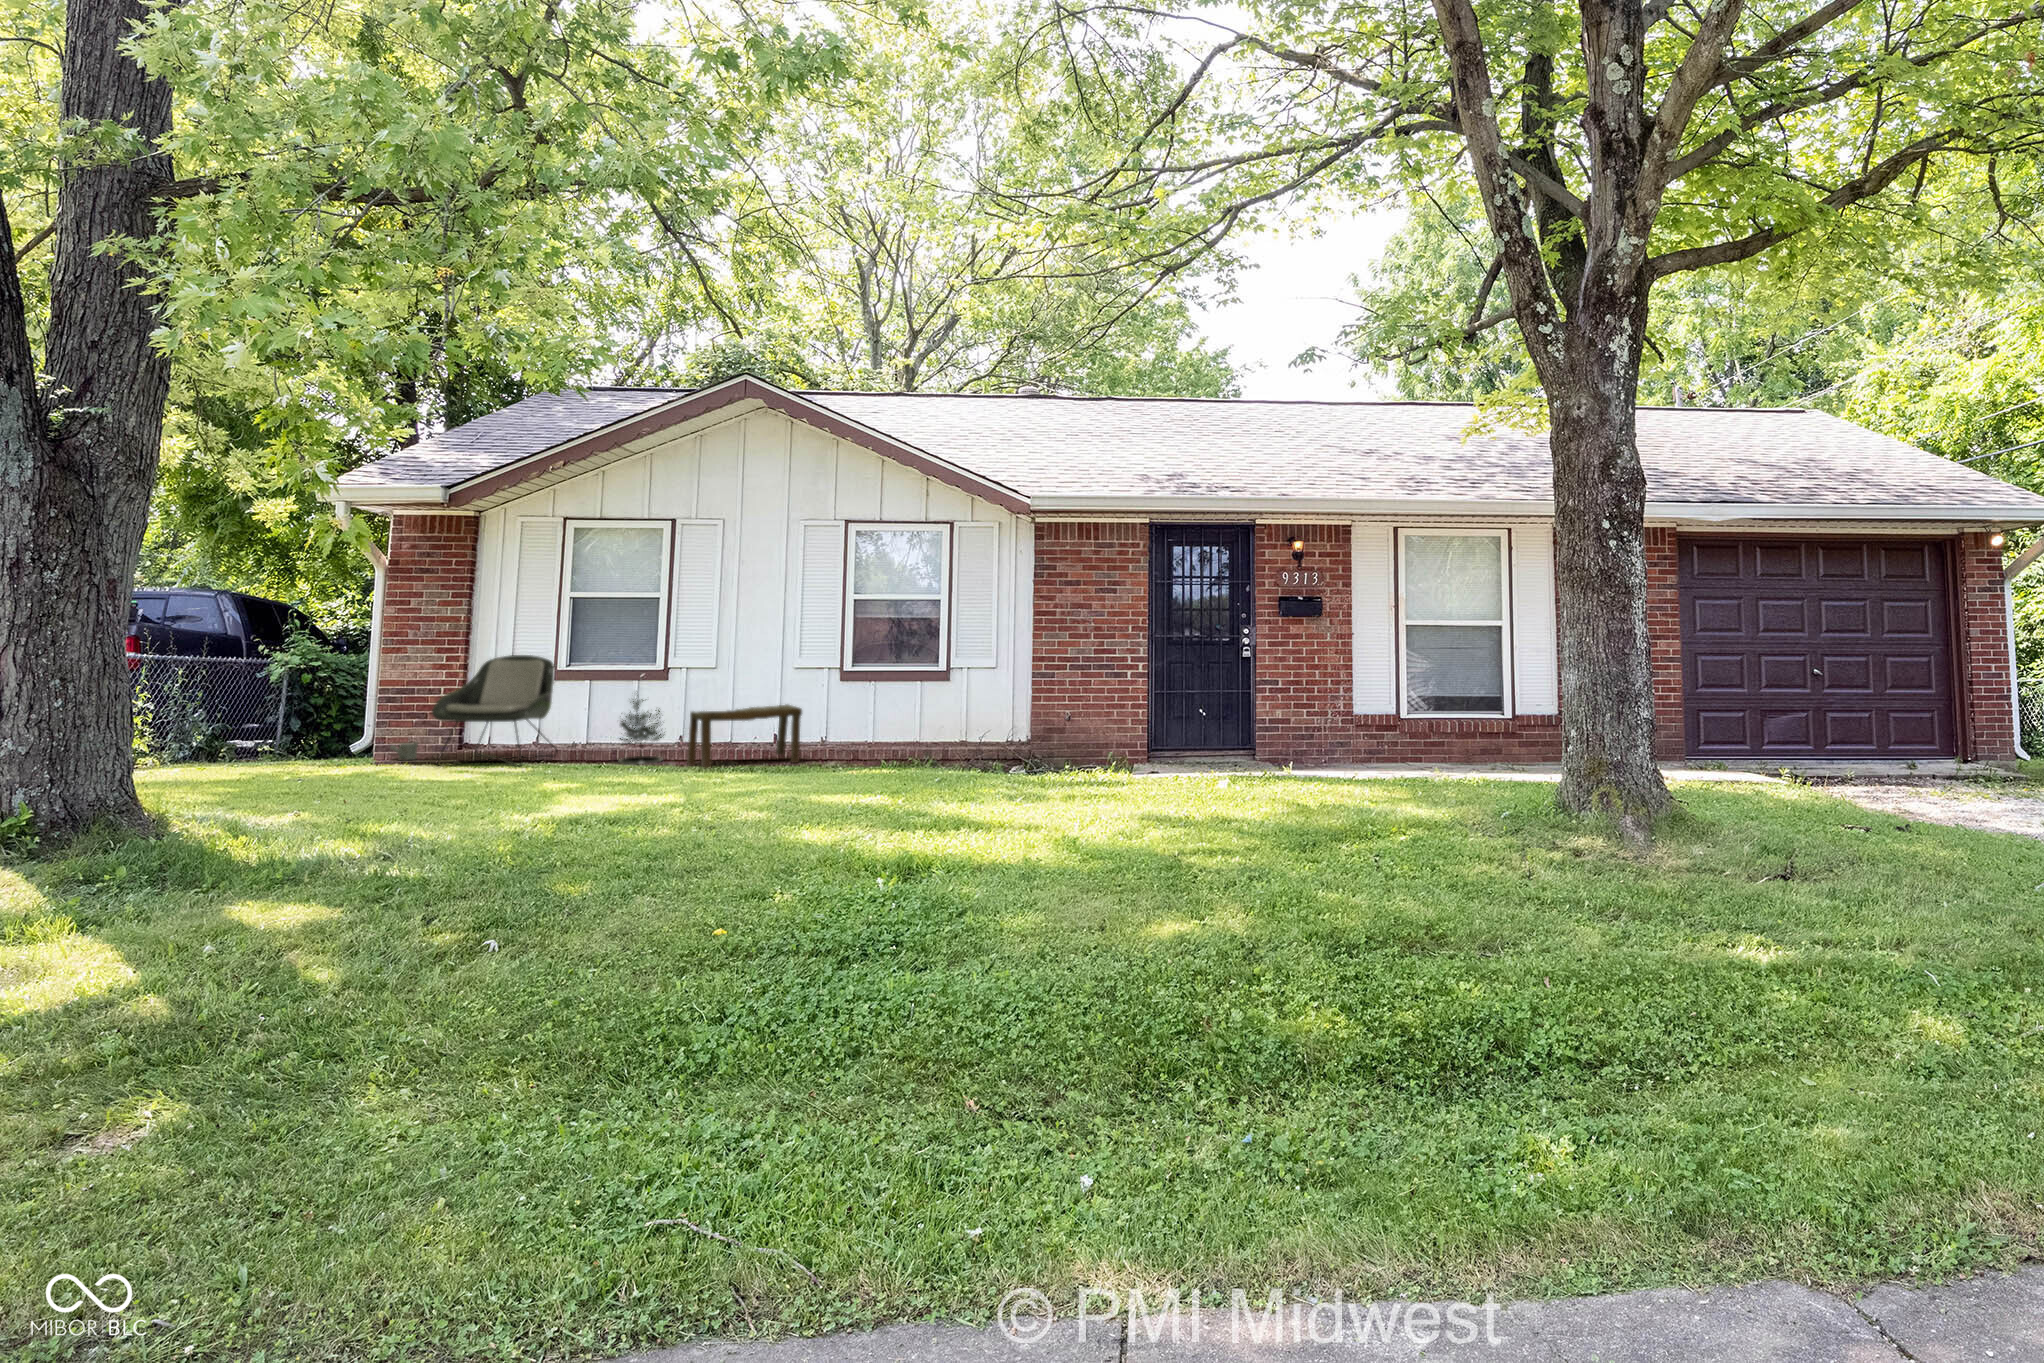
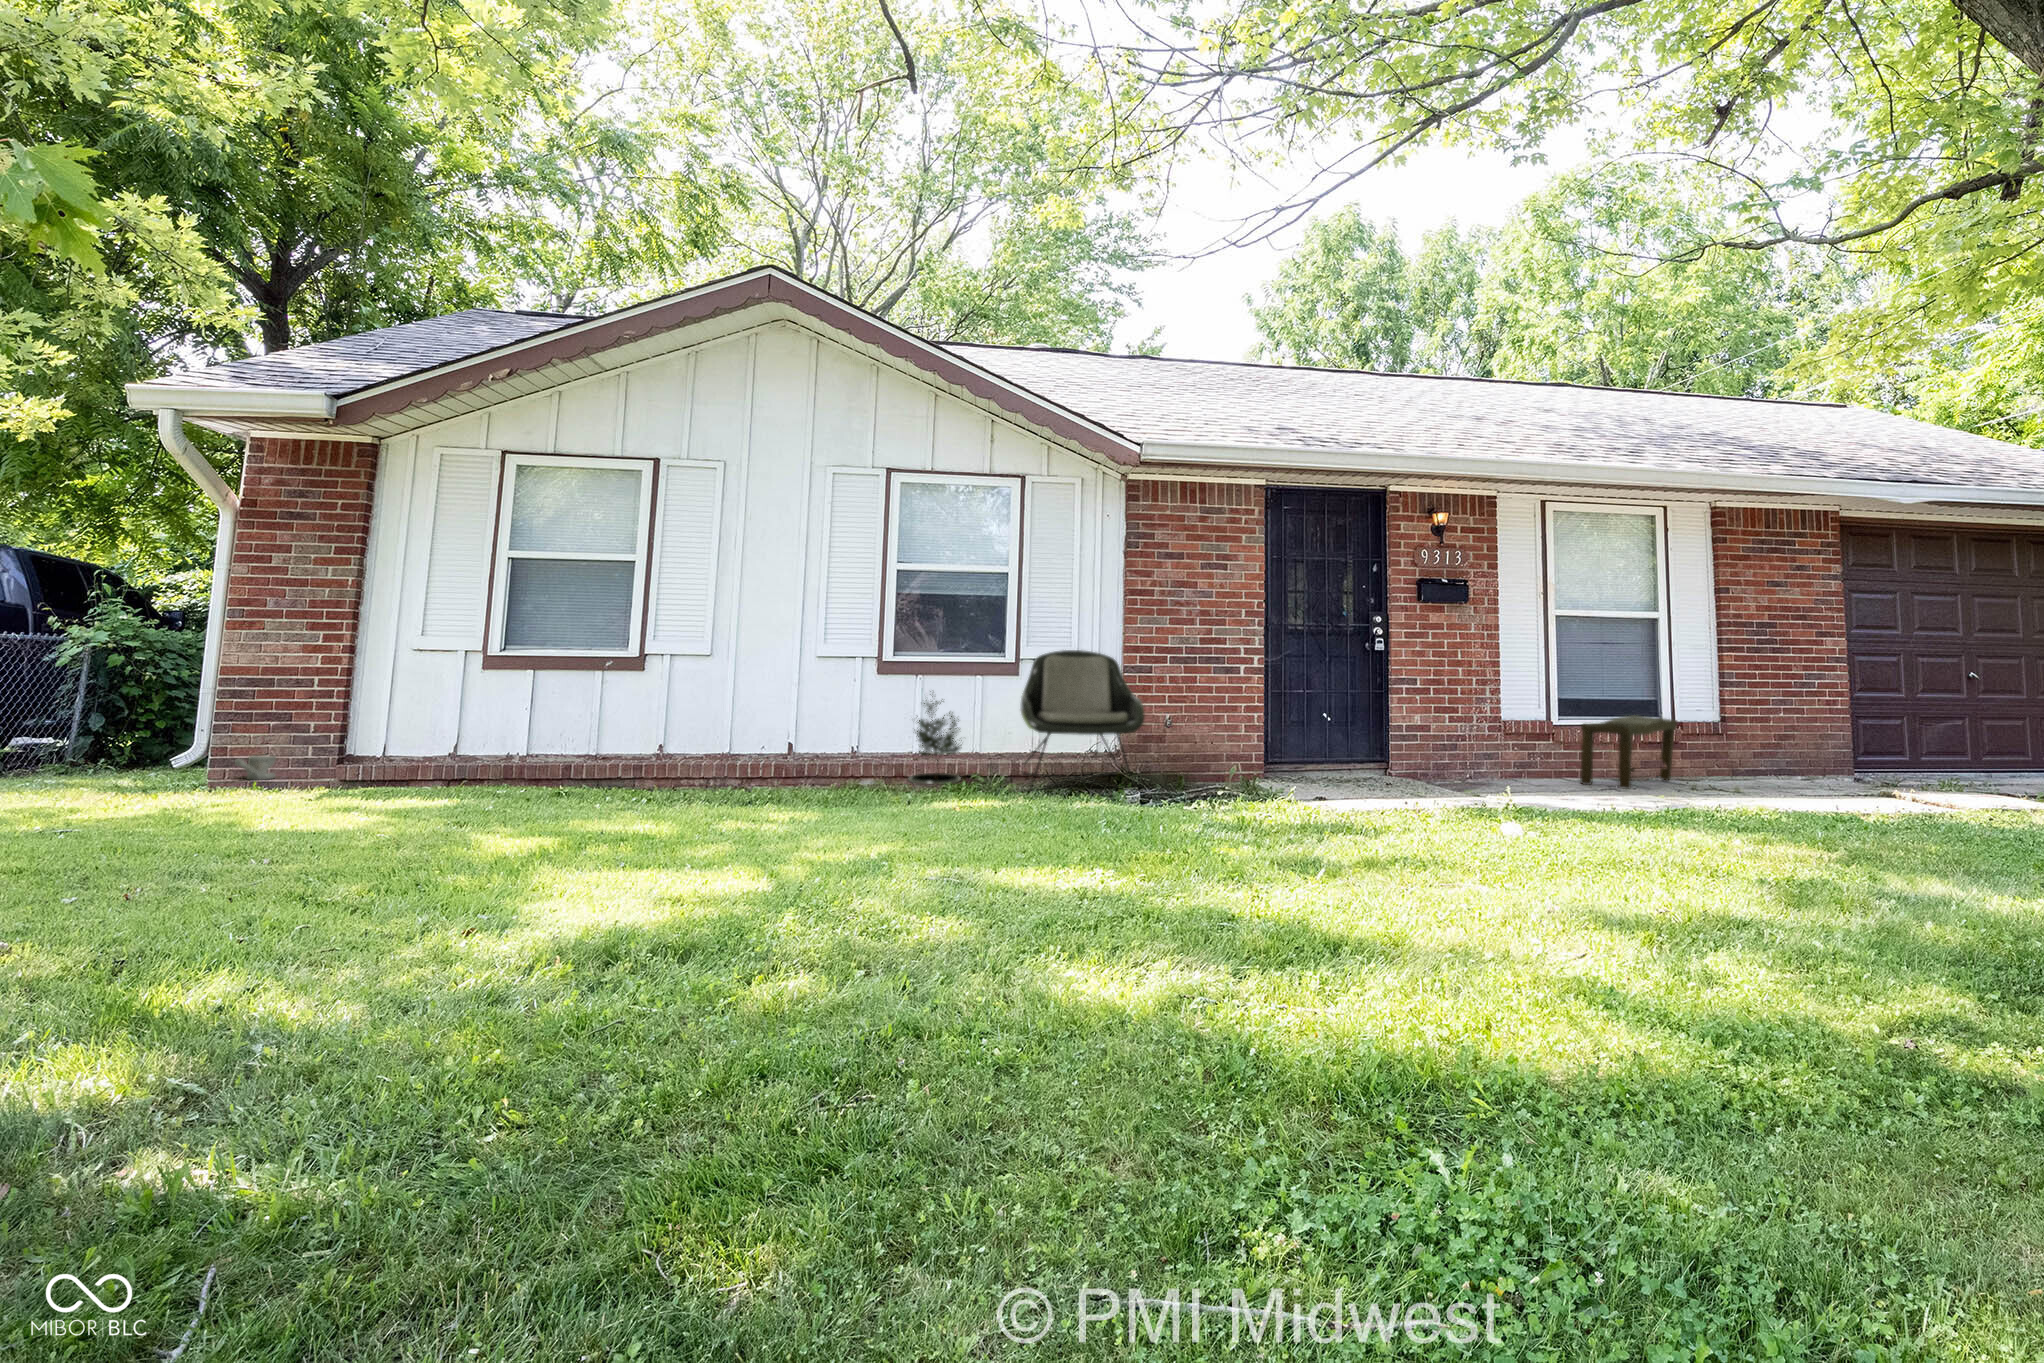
lounge chair: present [431,655,557,766] -> present [1020,650,1144,790]
potted tree: present [619,695,665,764] -> present [909,691,962,784]
bench: present [687,704,802,768] -> present [1580,715,1677,789]

